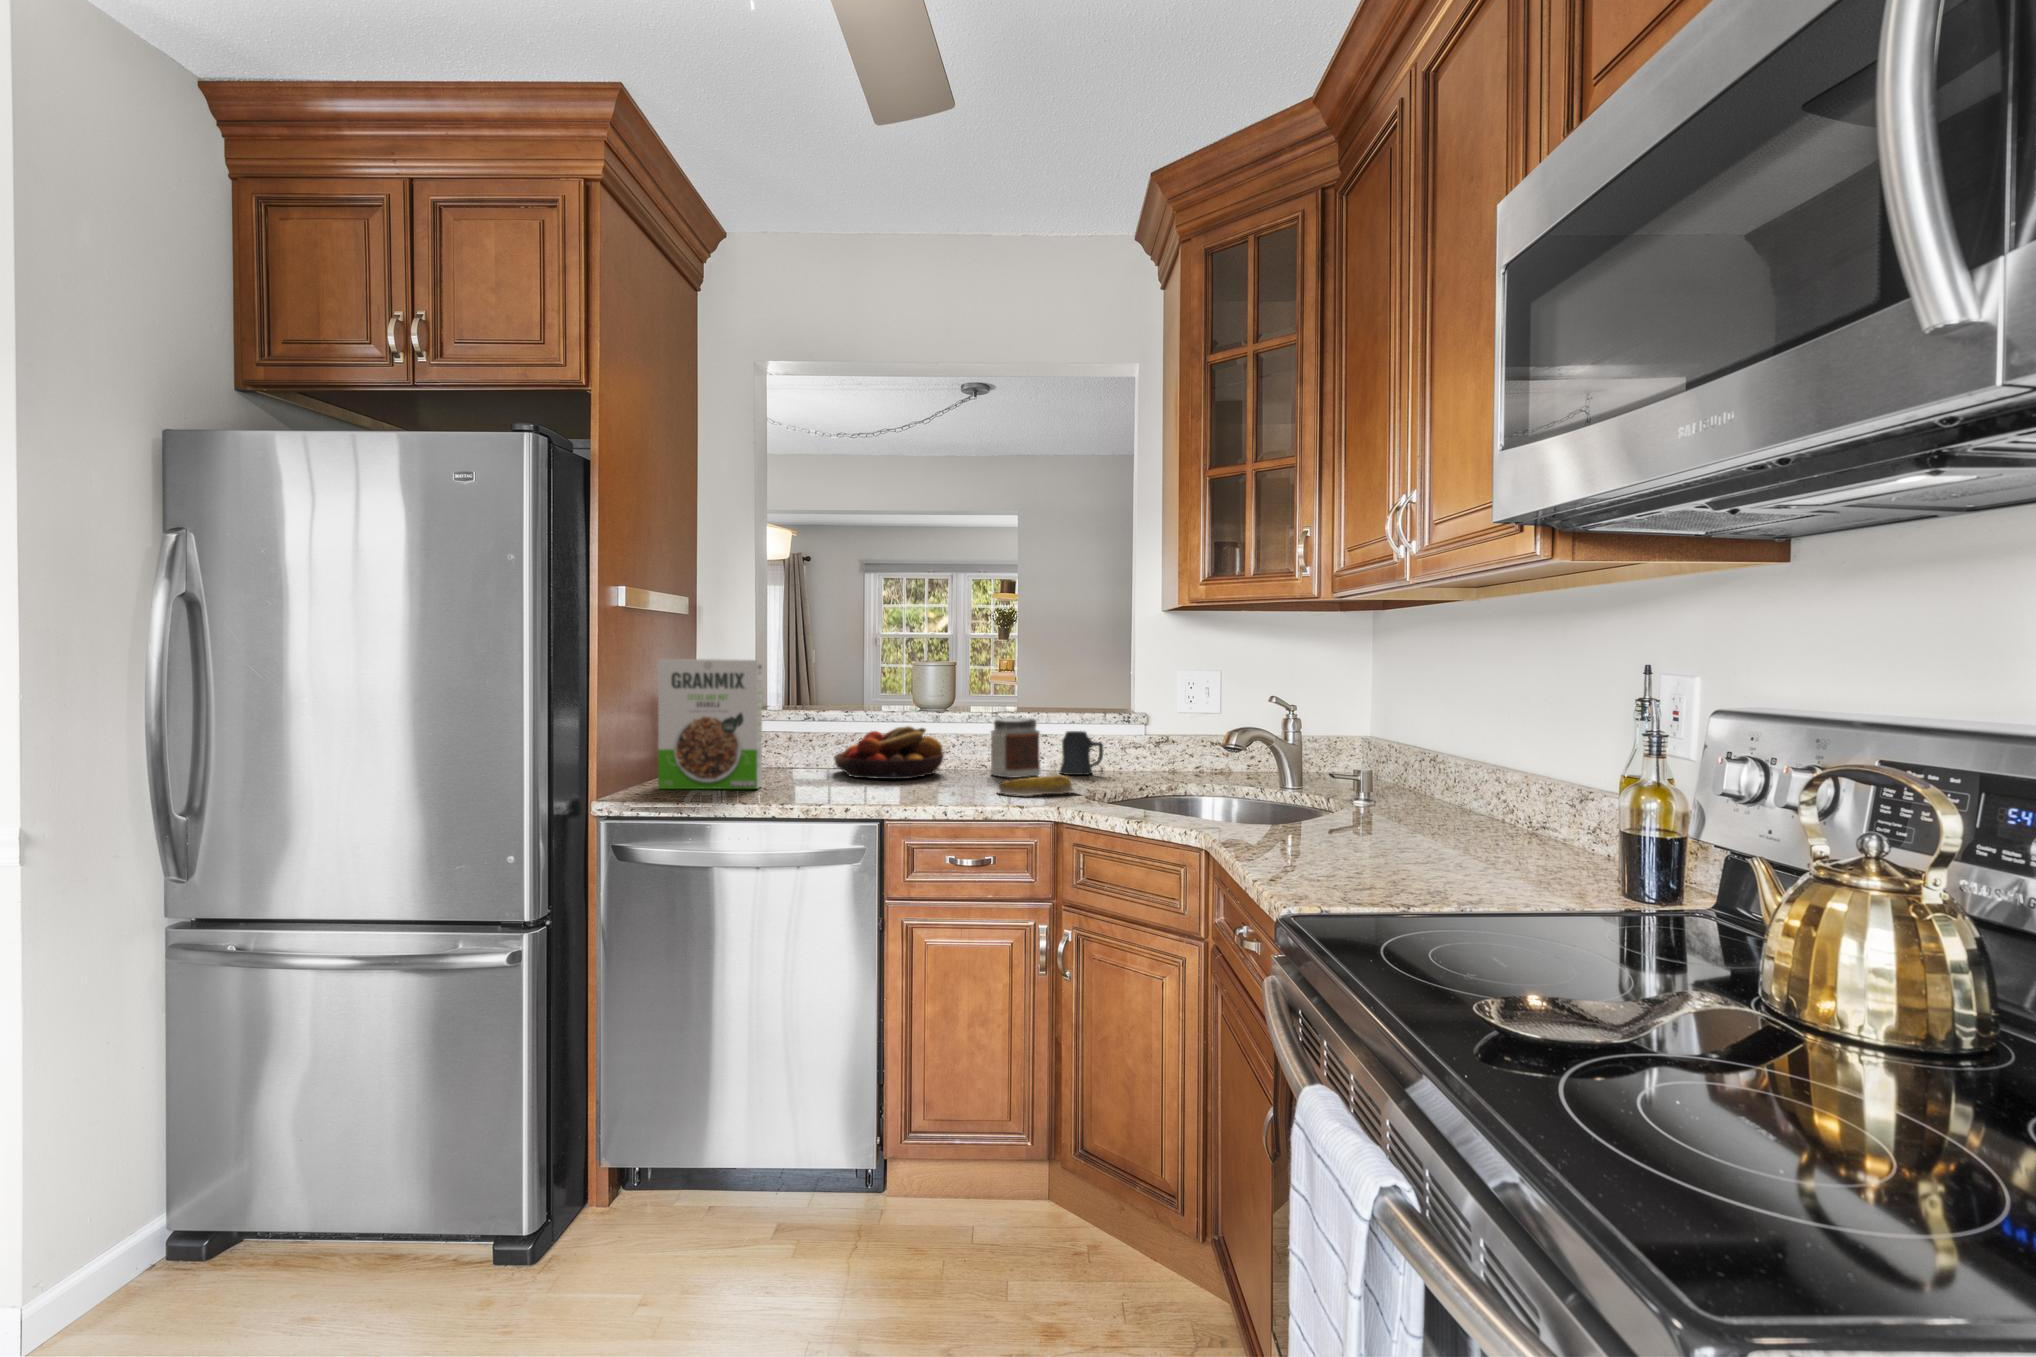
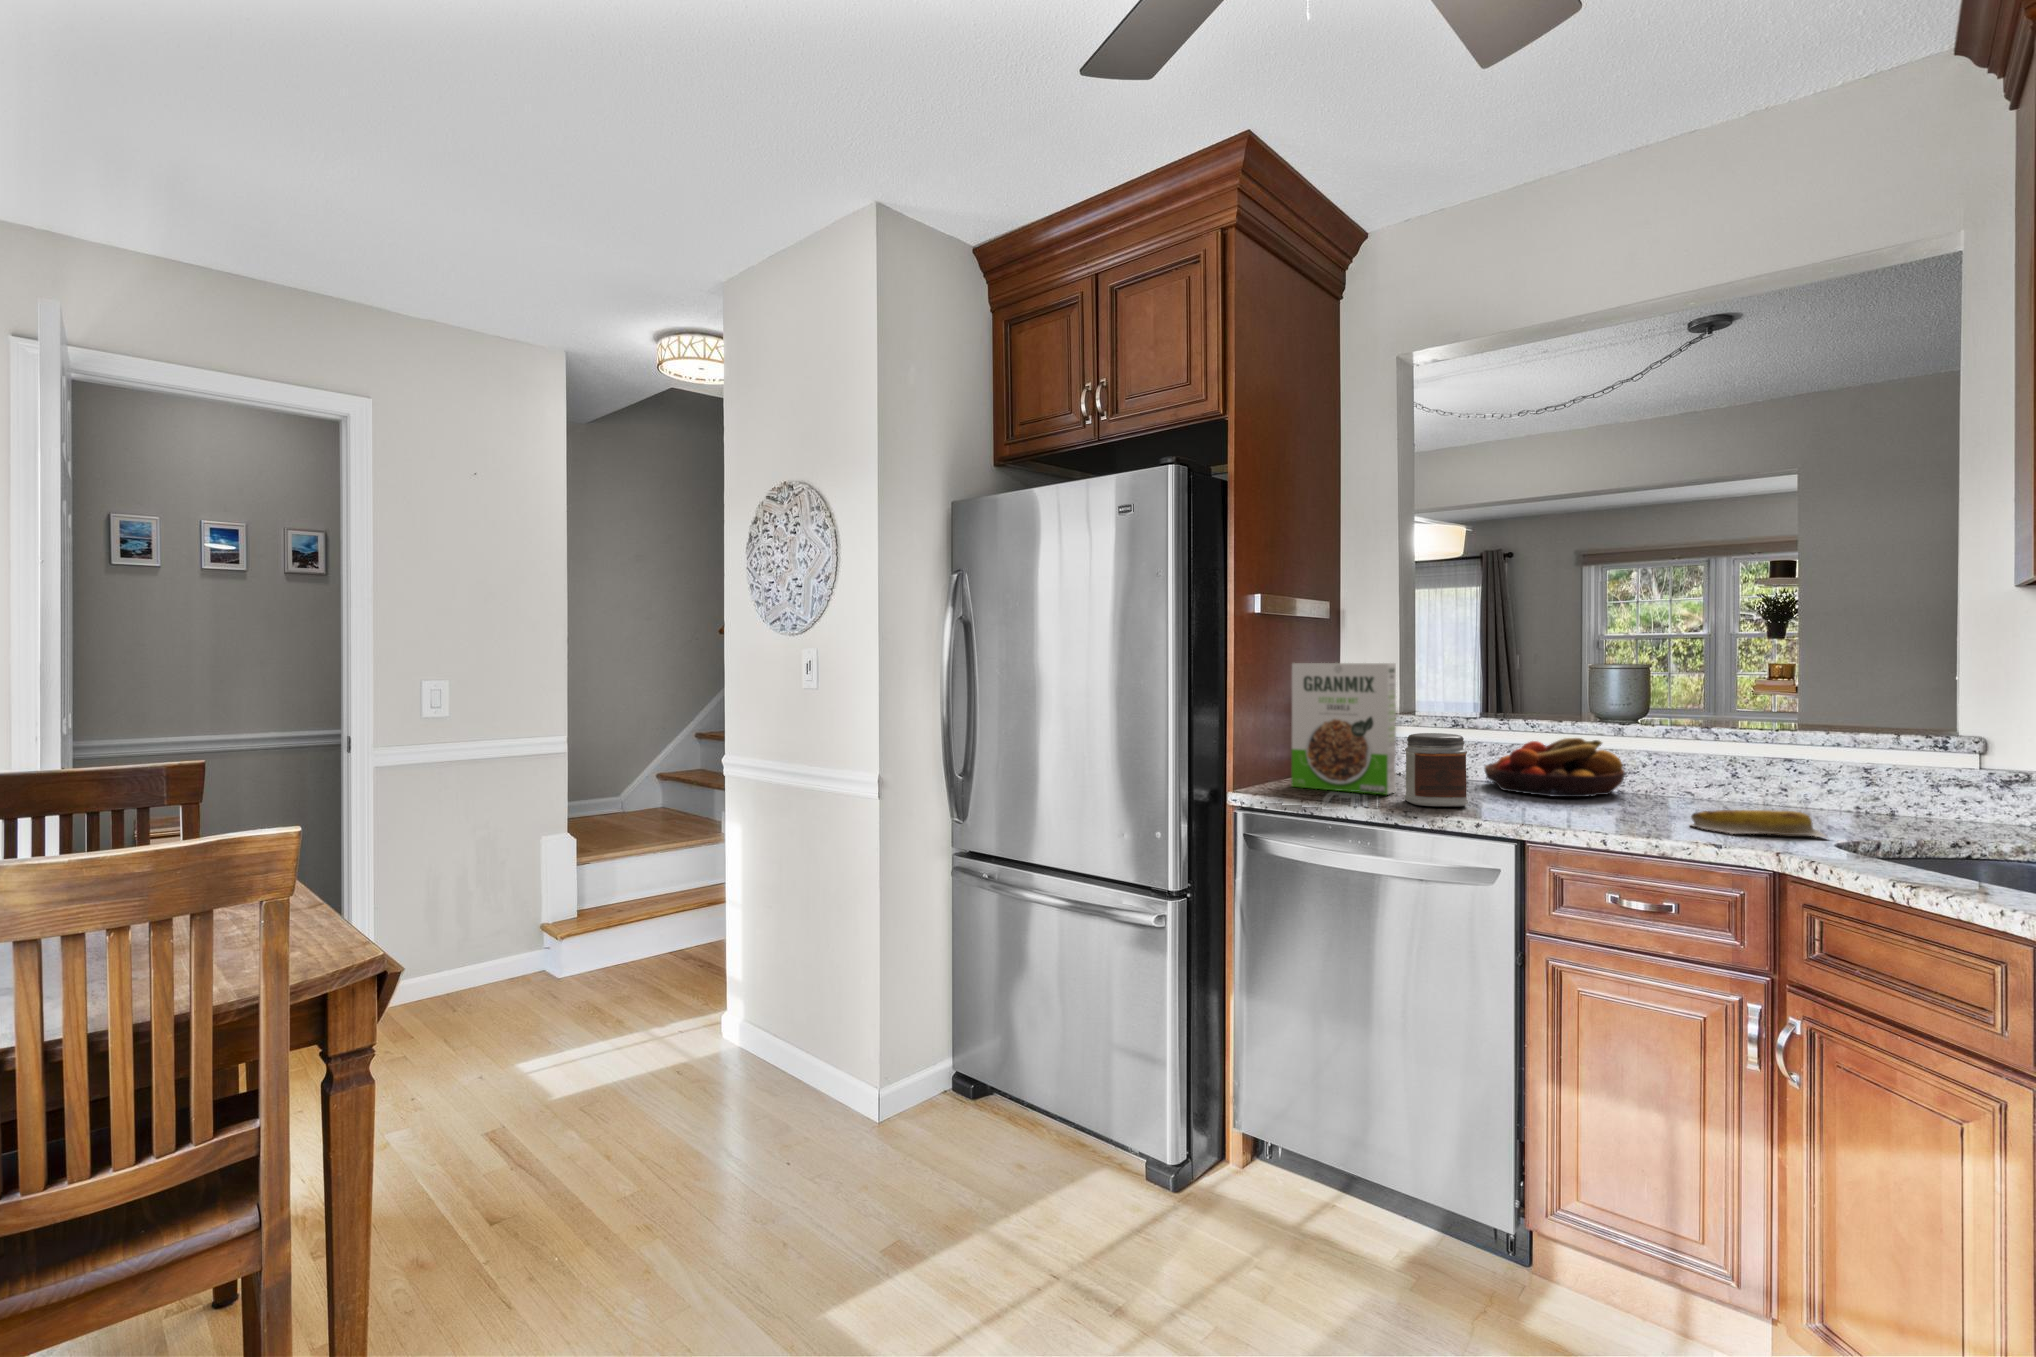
jar: present [990,718,1040,778] -> present [1405,733,1468,806]
mug: present [1060,731,1103,775] -> none [1804,754,1882,813]

